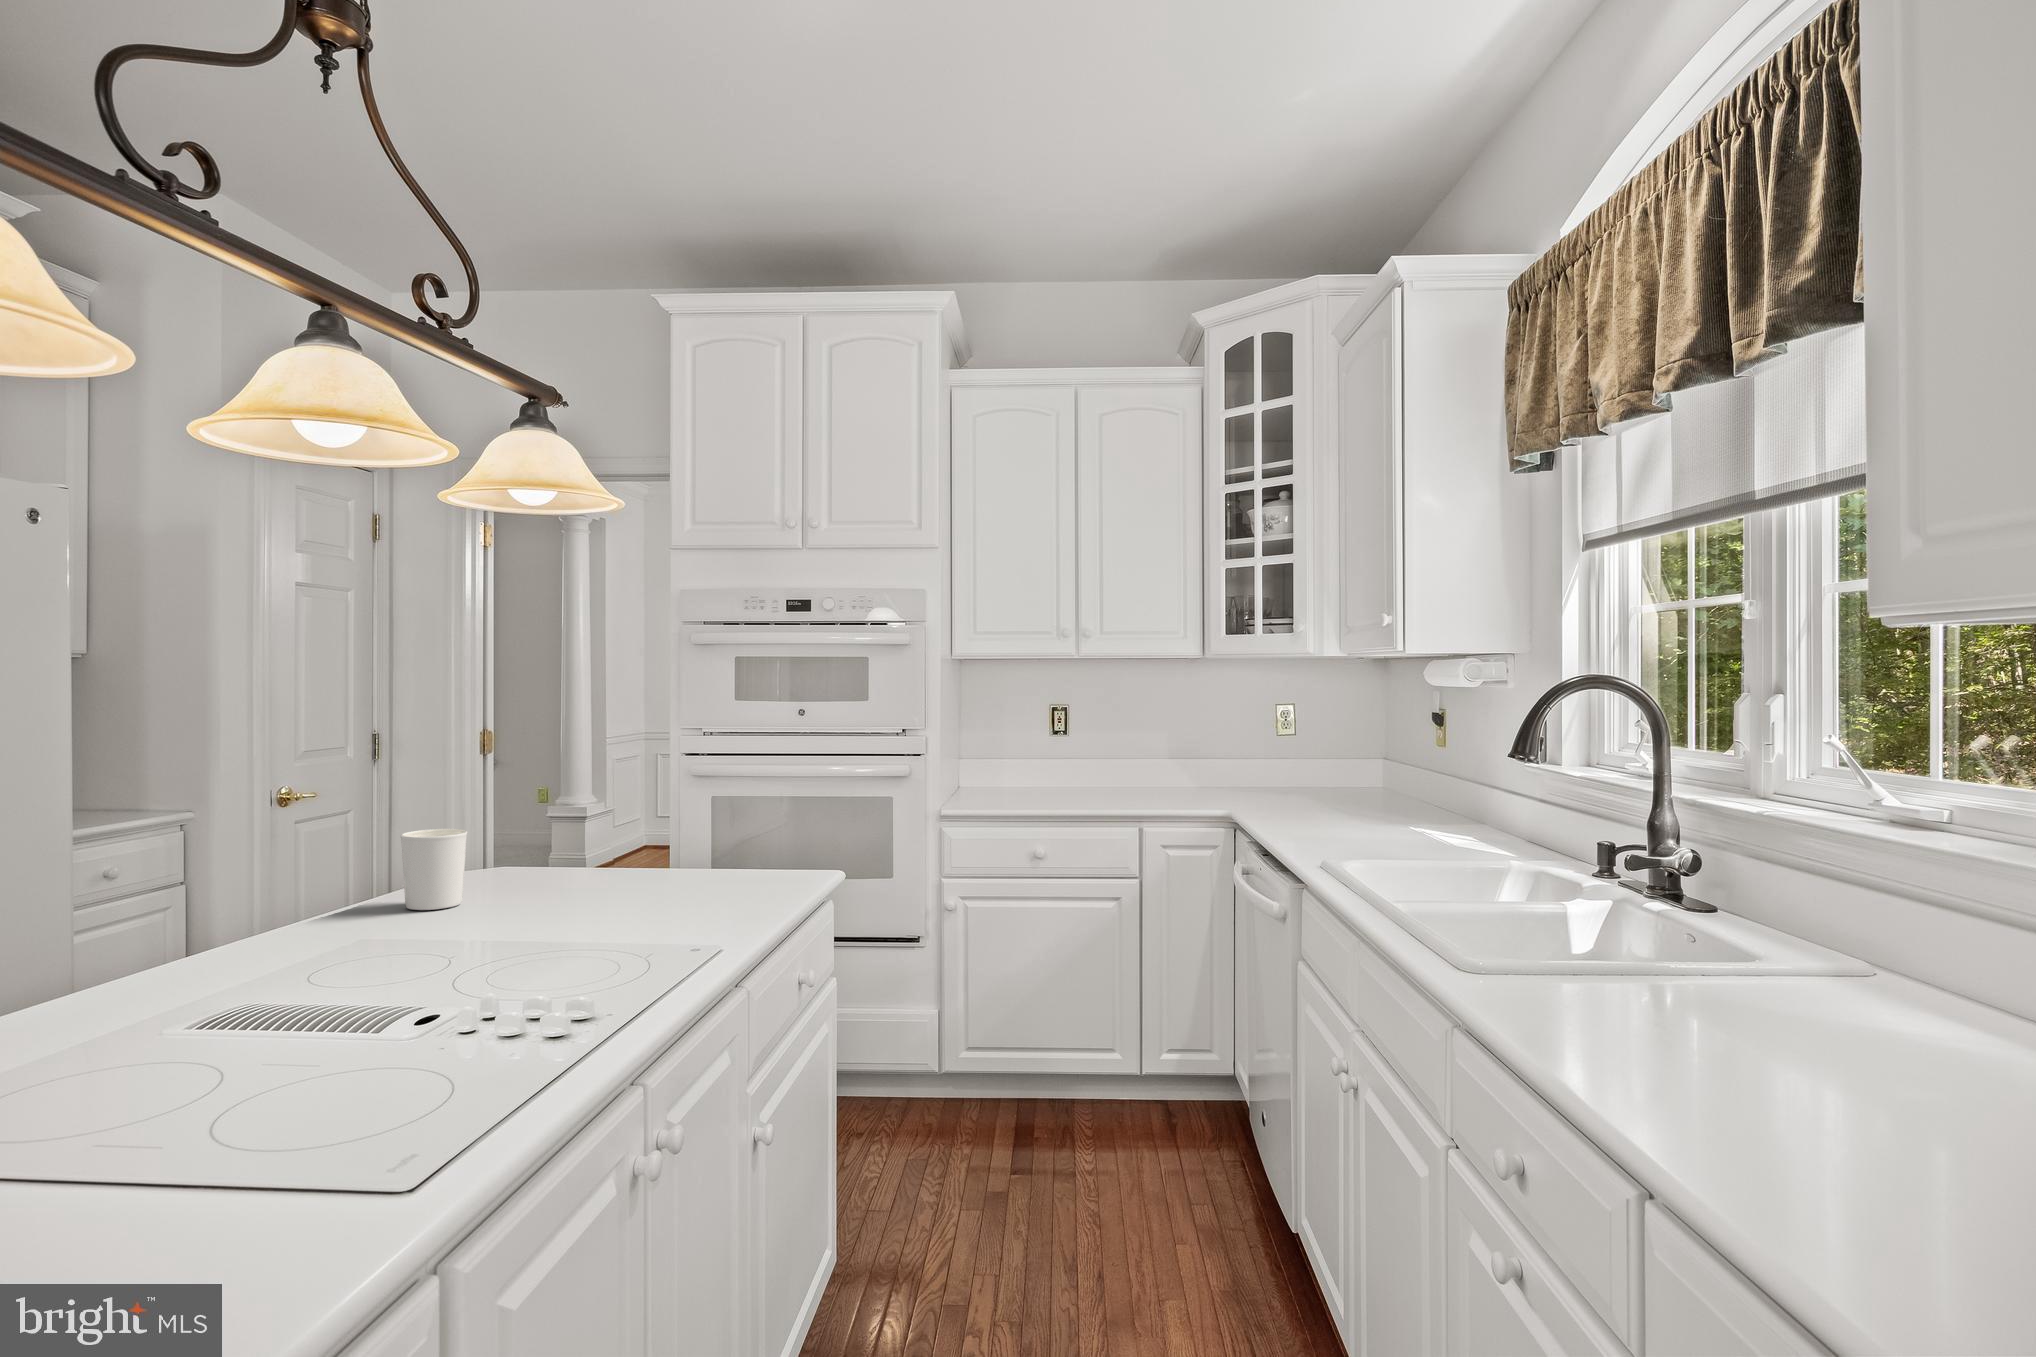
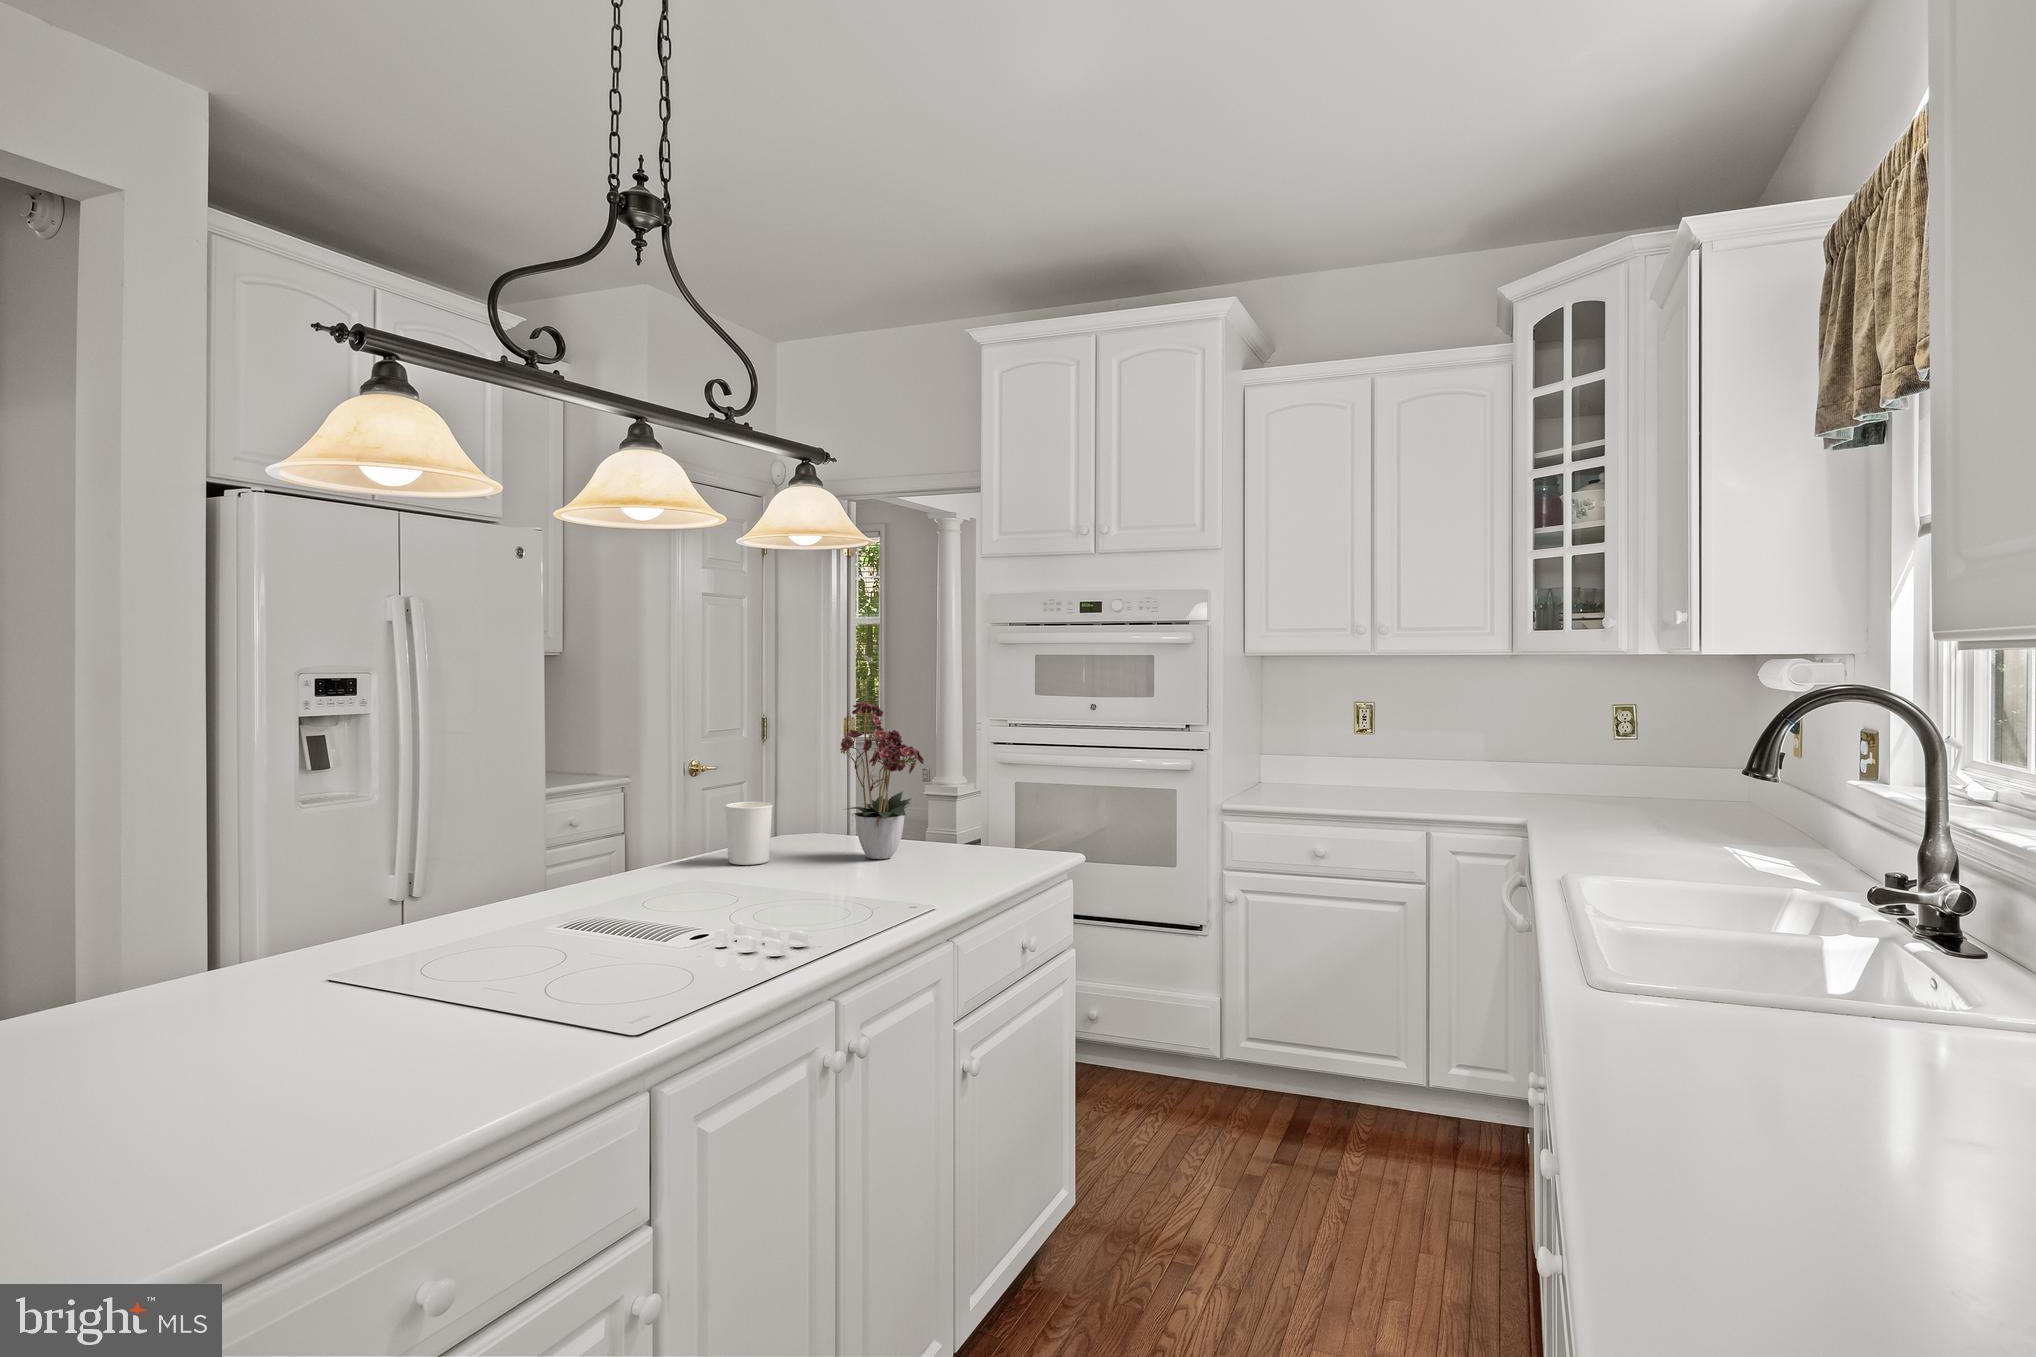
flower arrangement: none [546,693,678,891] -> present [840,702,924,859]

